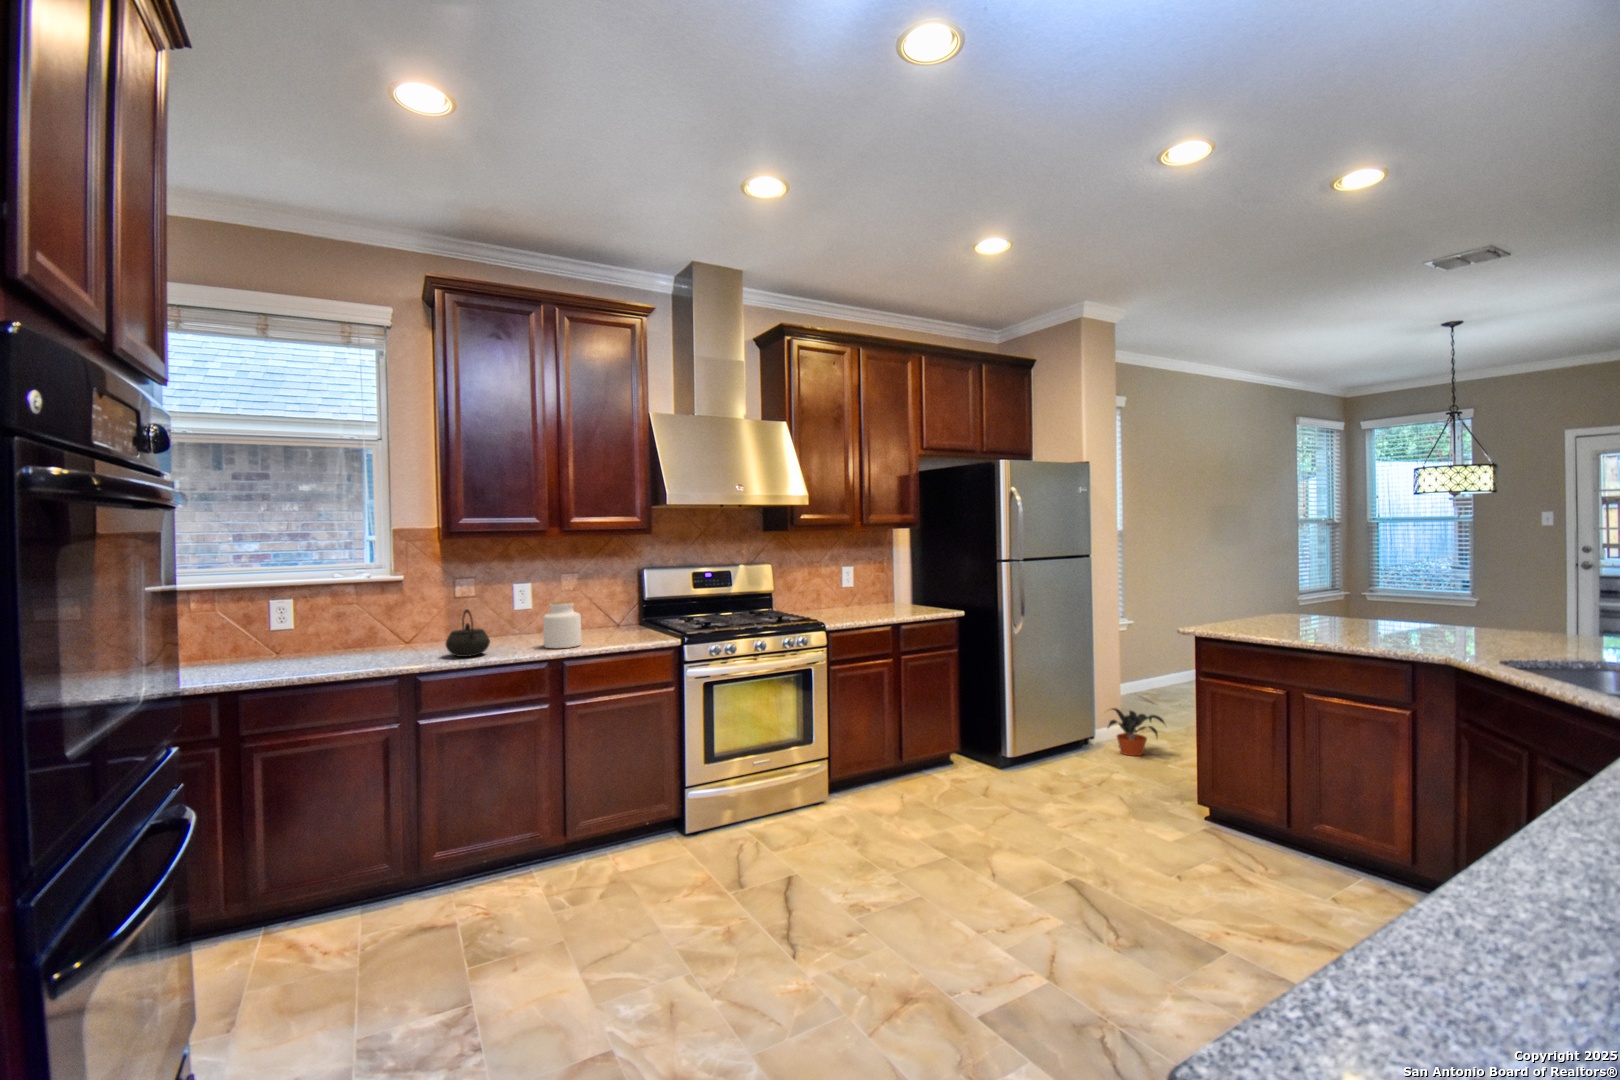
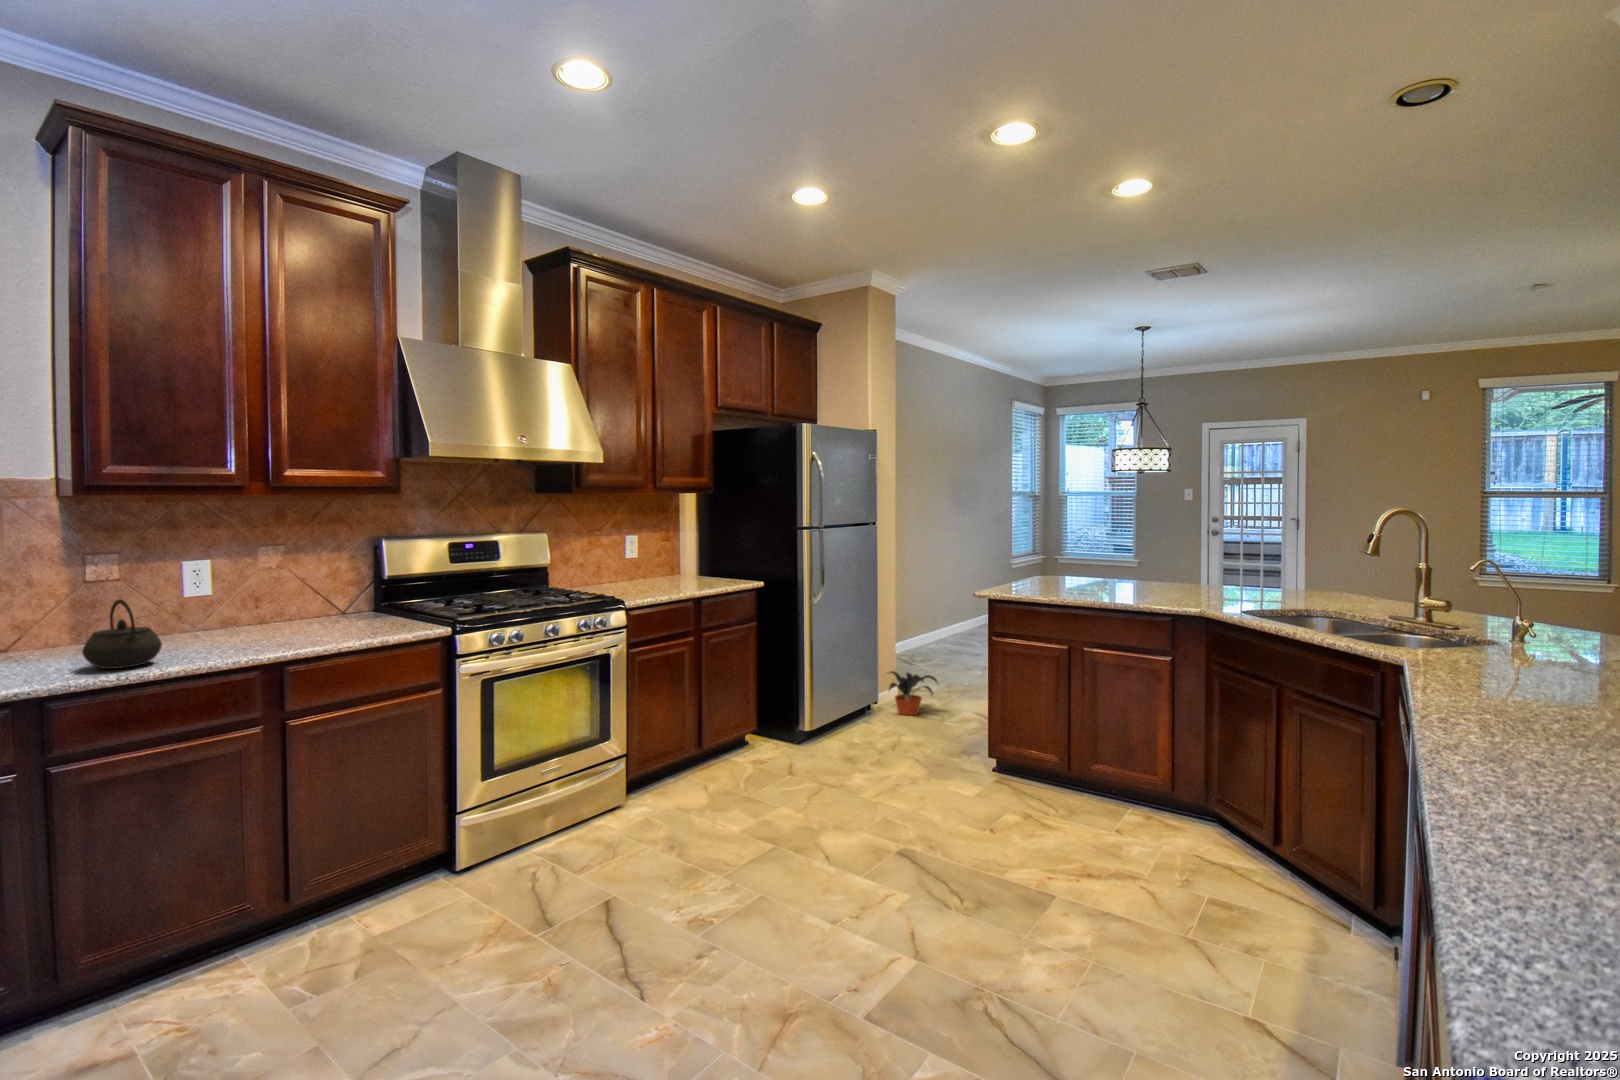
jar: present [543,602,581,648] -> none [247,584,308,648]

